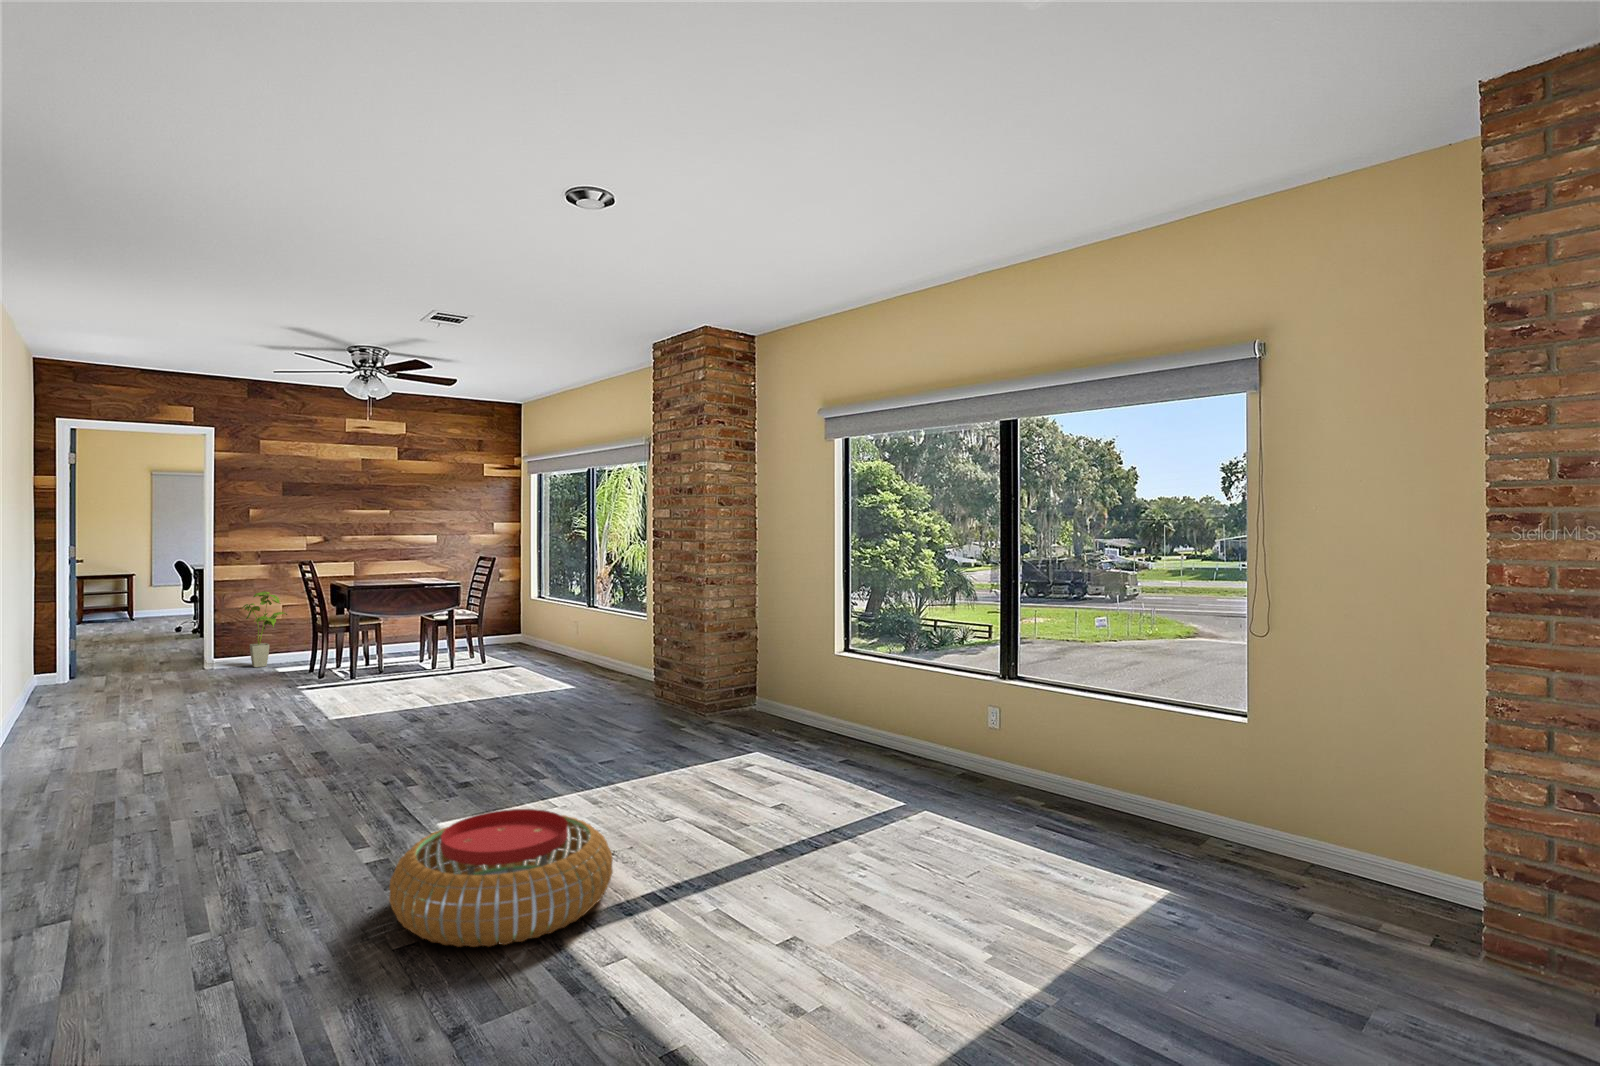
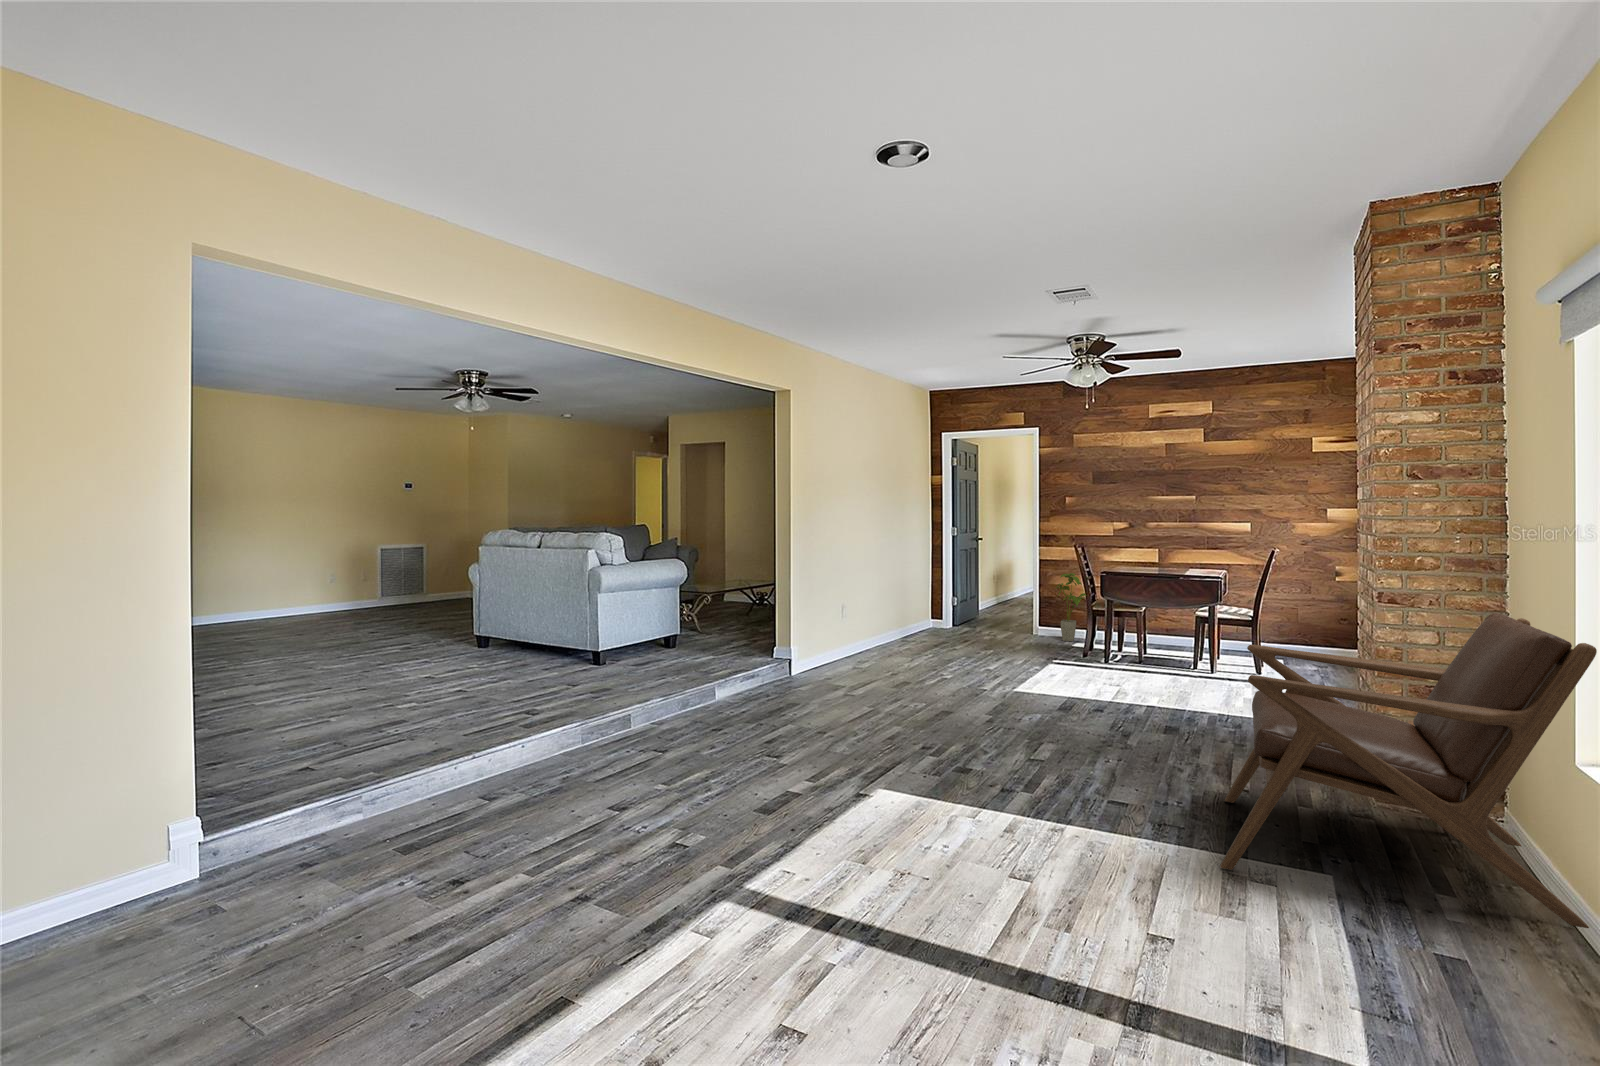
lounge chair: none [649,584,856,764] -> present [1220,613,1597,928]
pouf: present [389,809,613,947] -> none [634,794,839,928]

